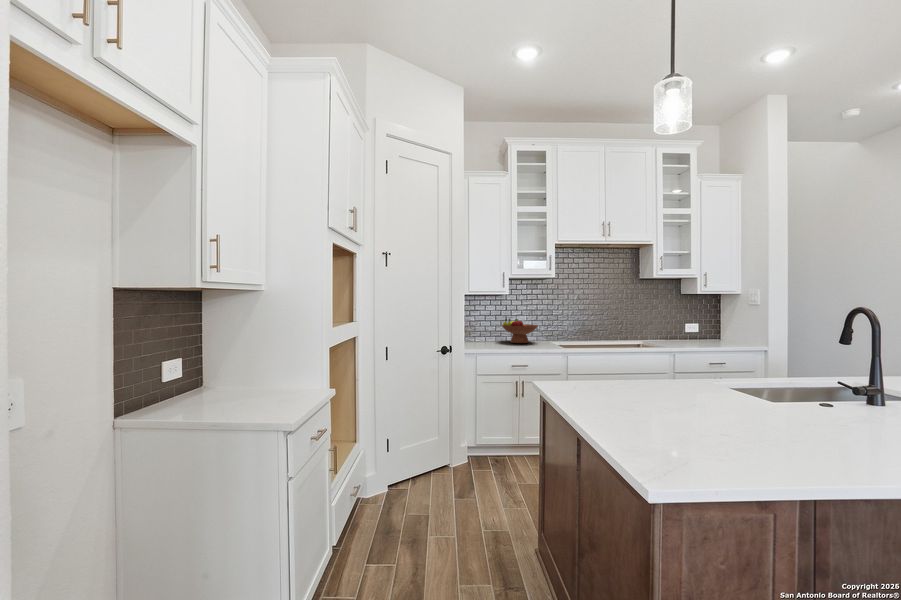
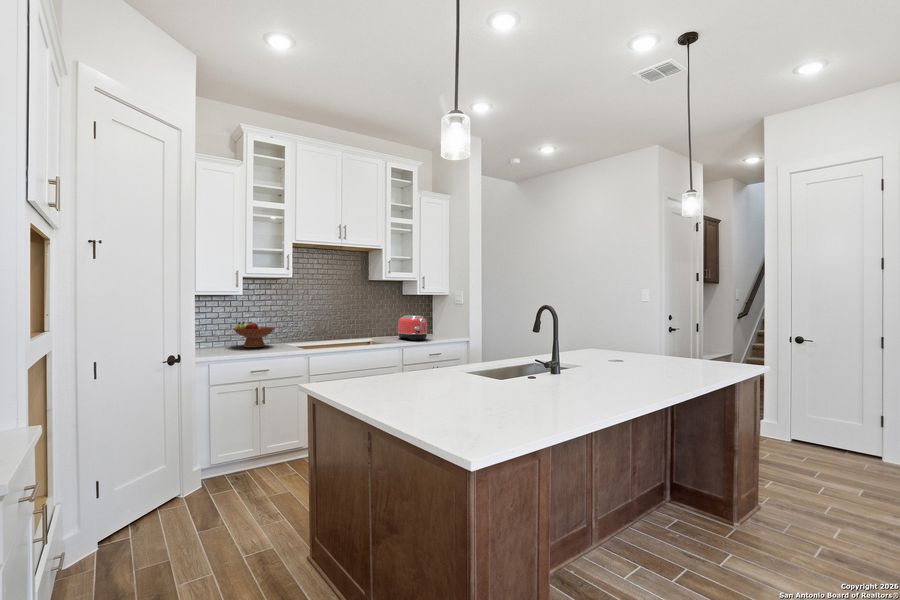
toaster: none [672,318,710,347] -> present [398,315,427,340]

